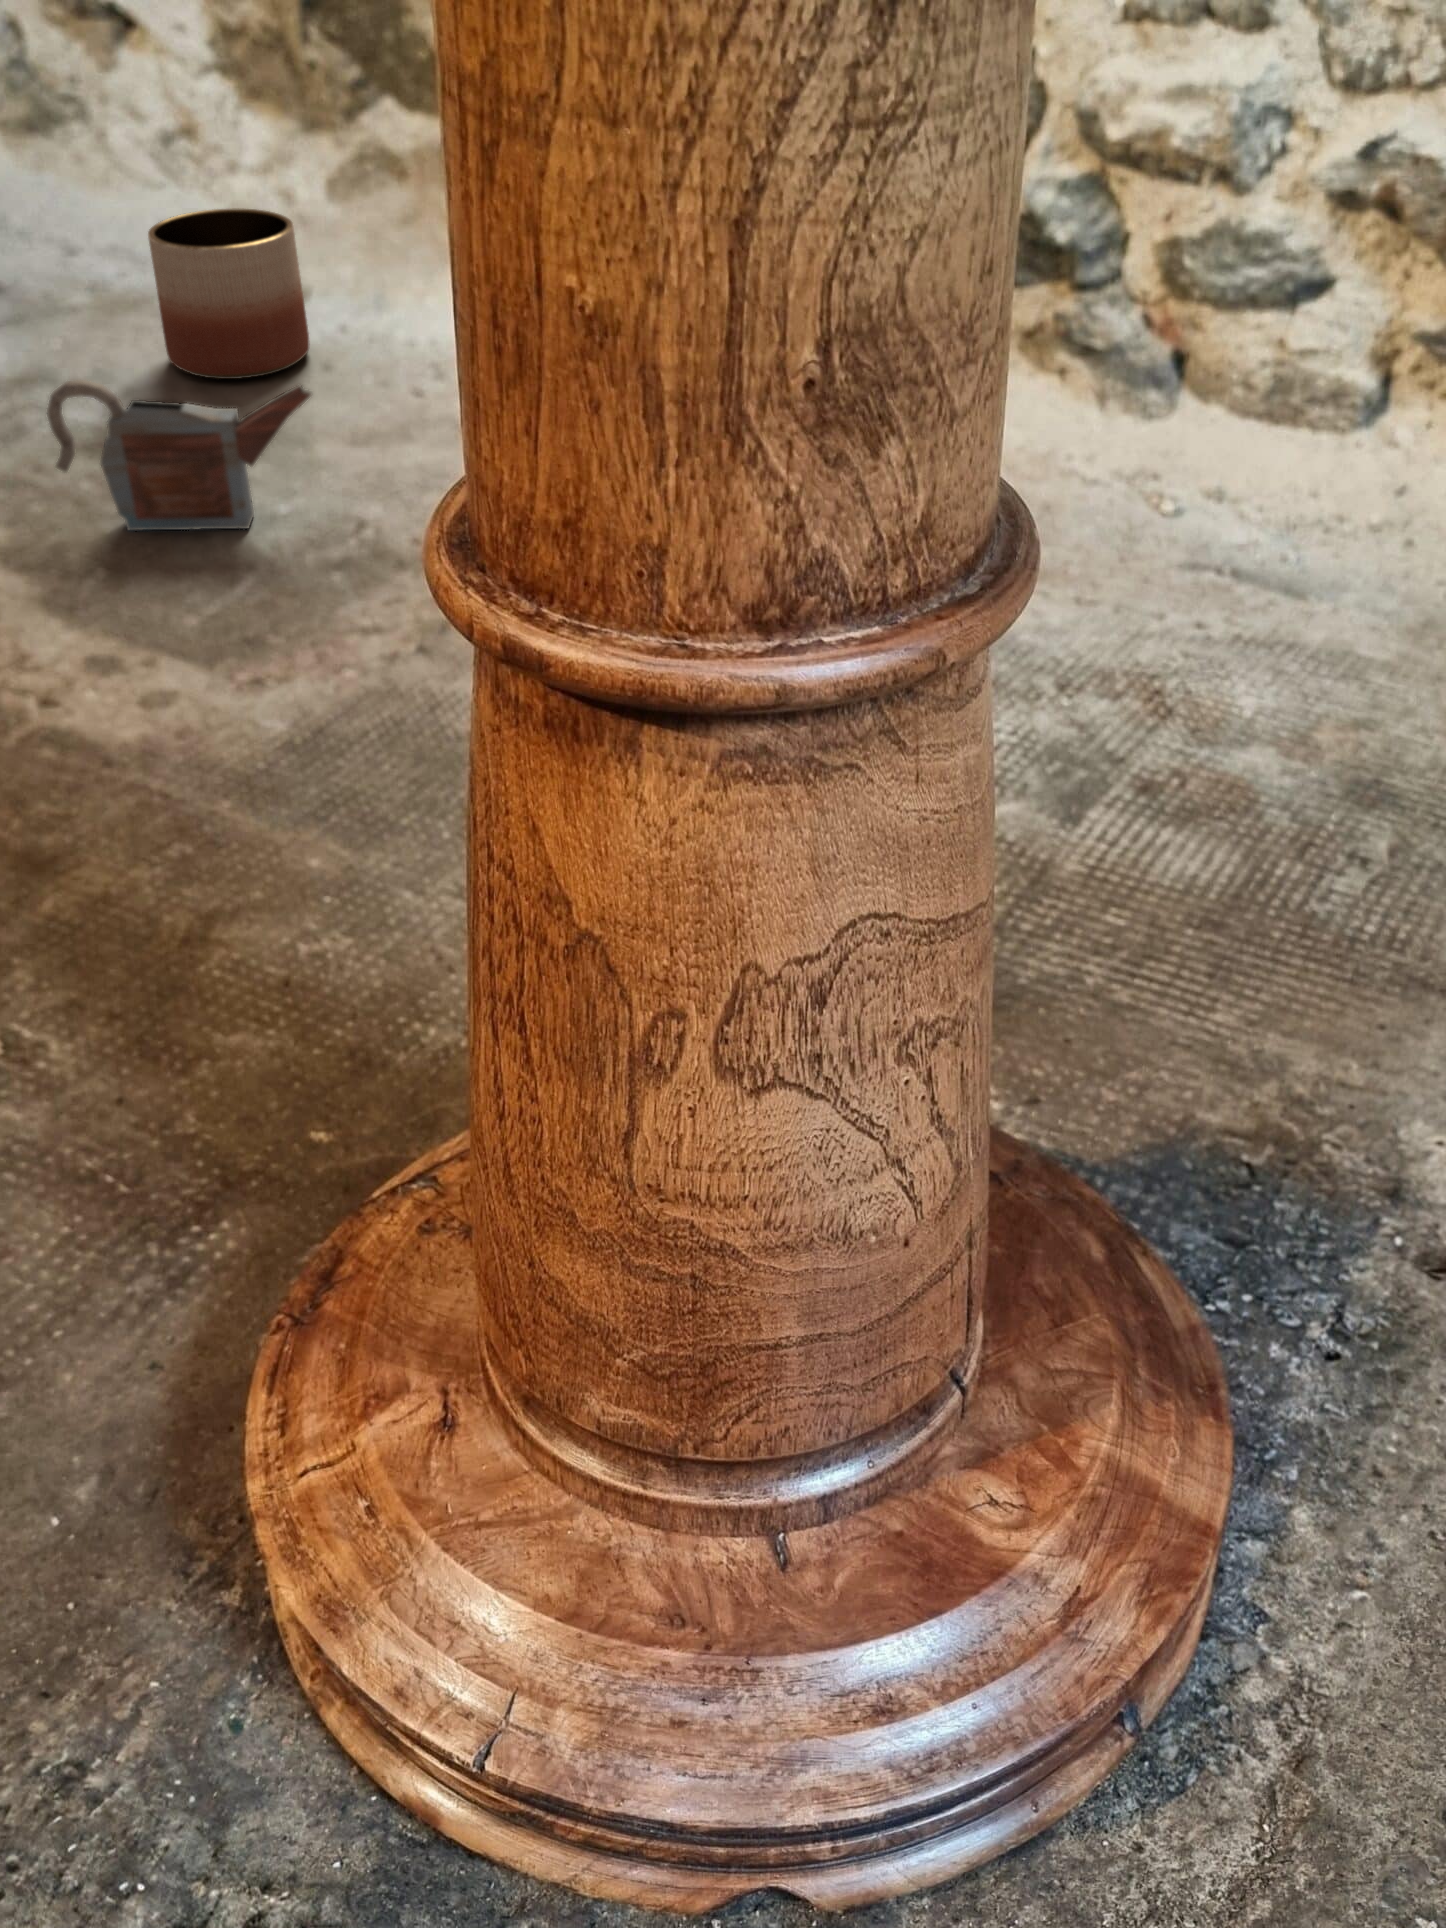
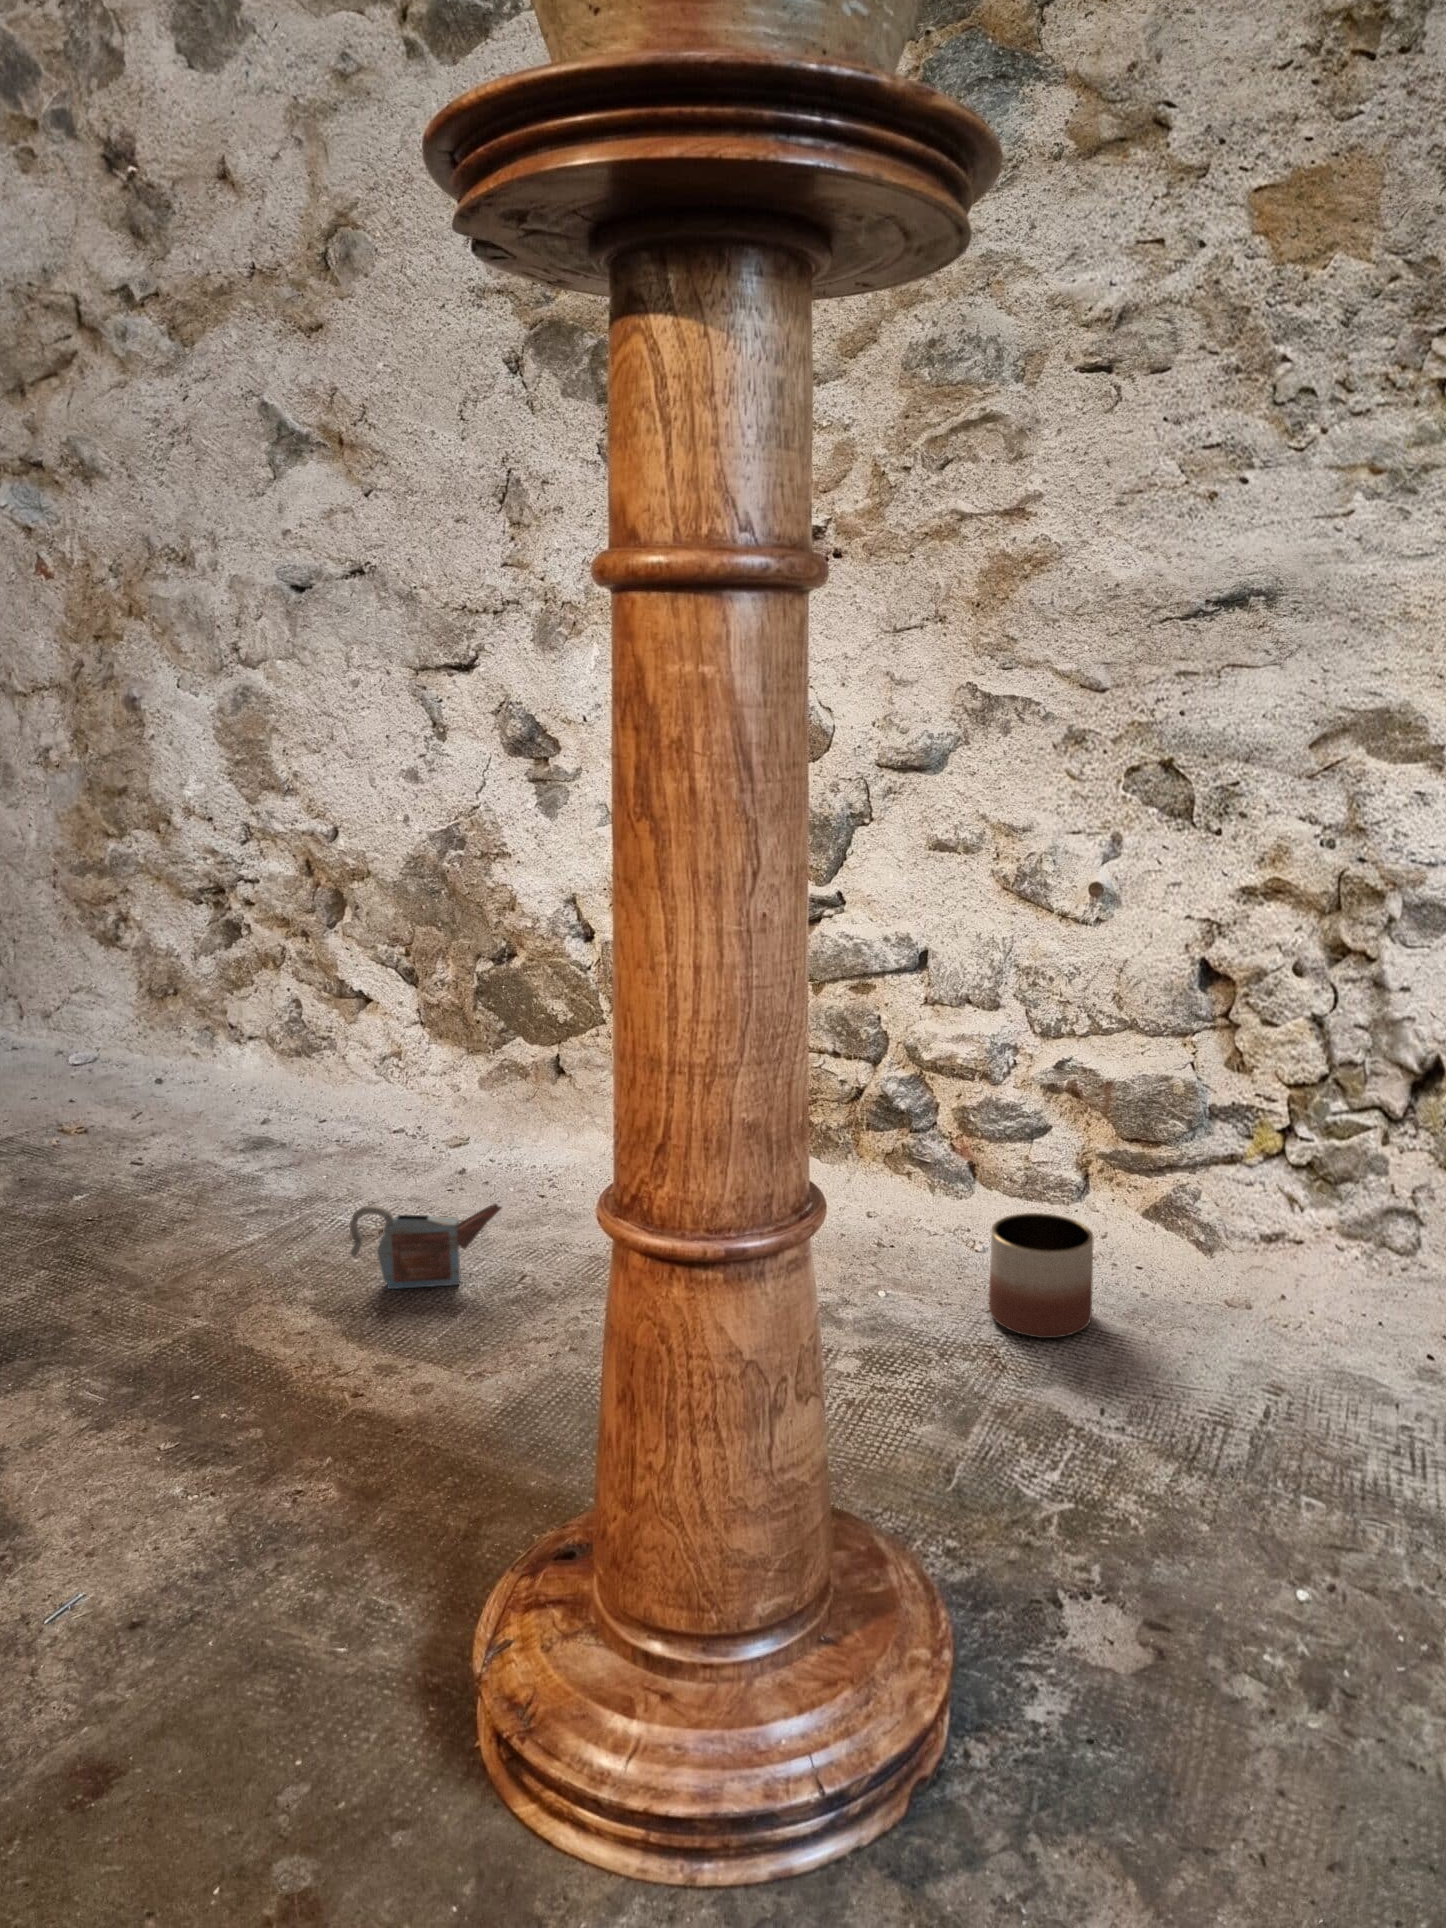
planter: present [148,208,310,379] -> present [989,1213,1094,1338]

